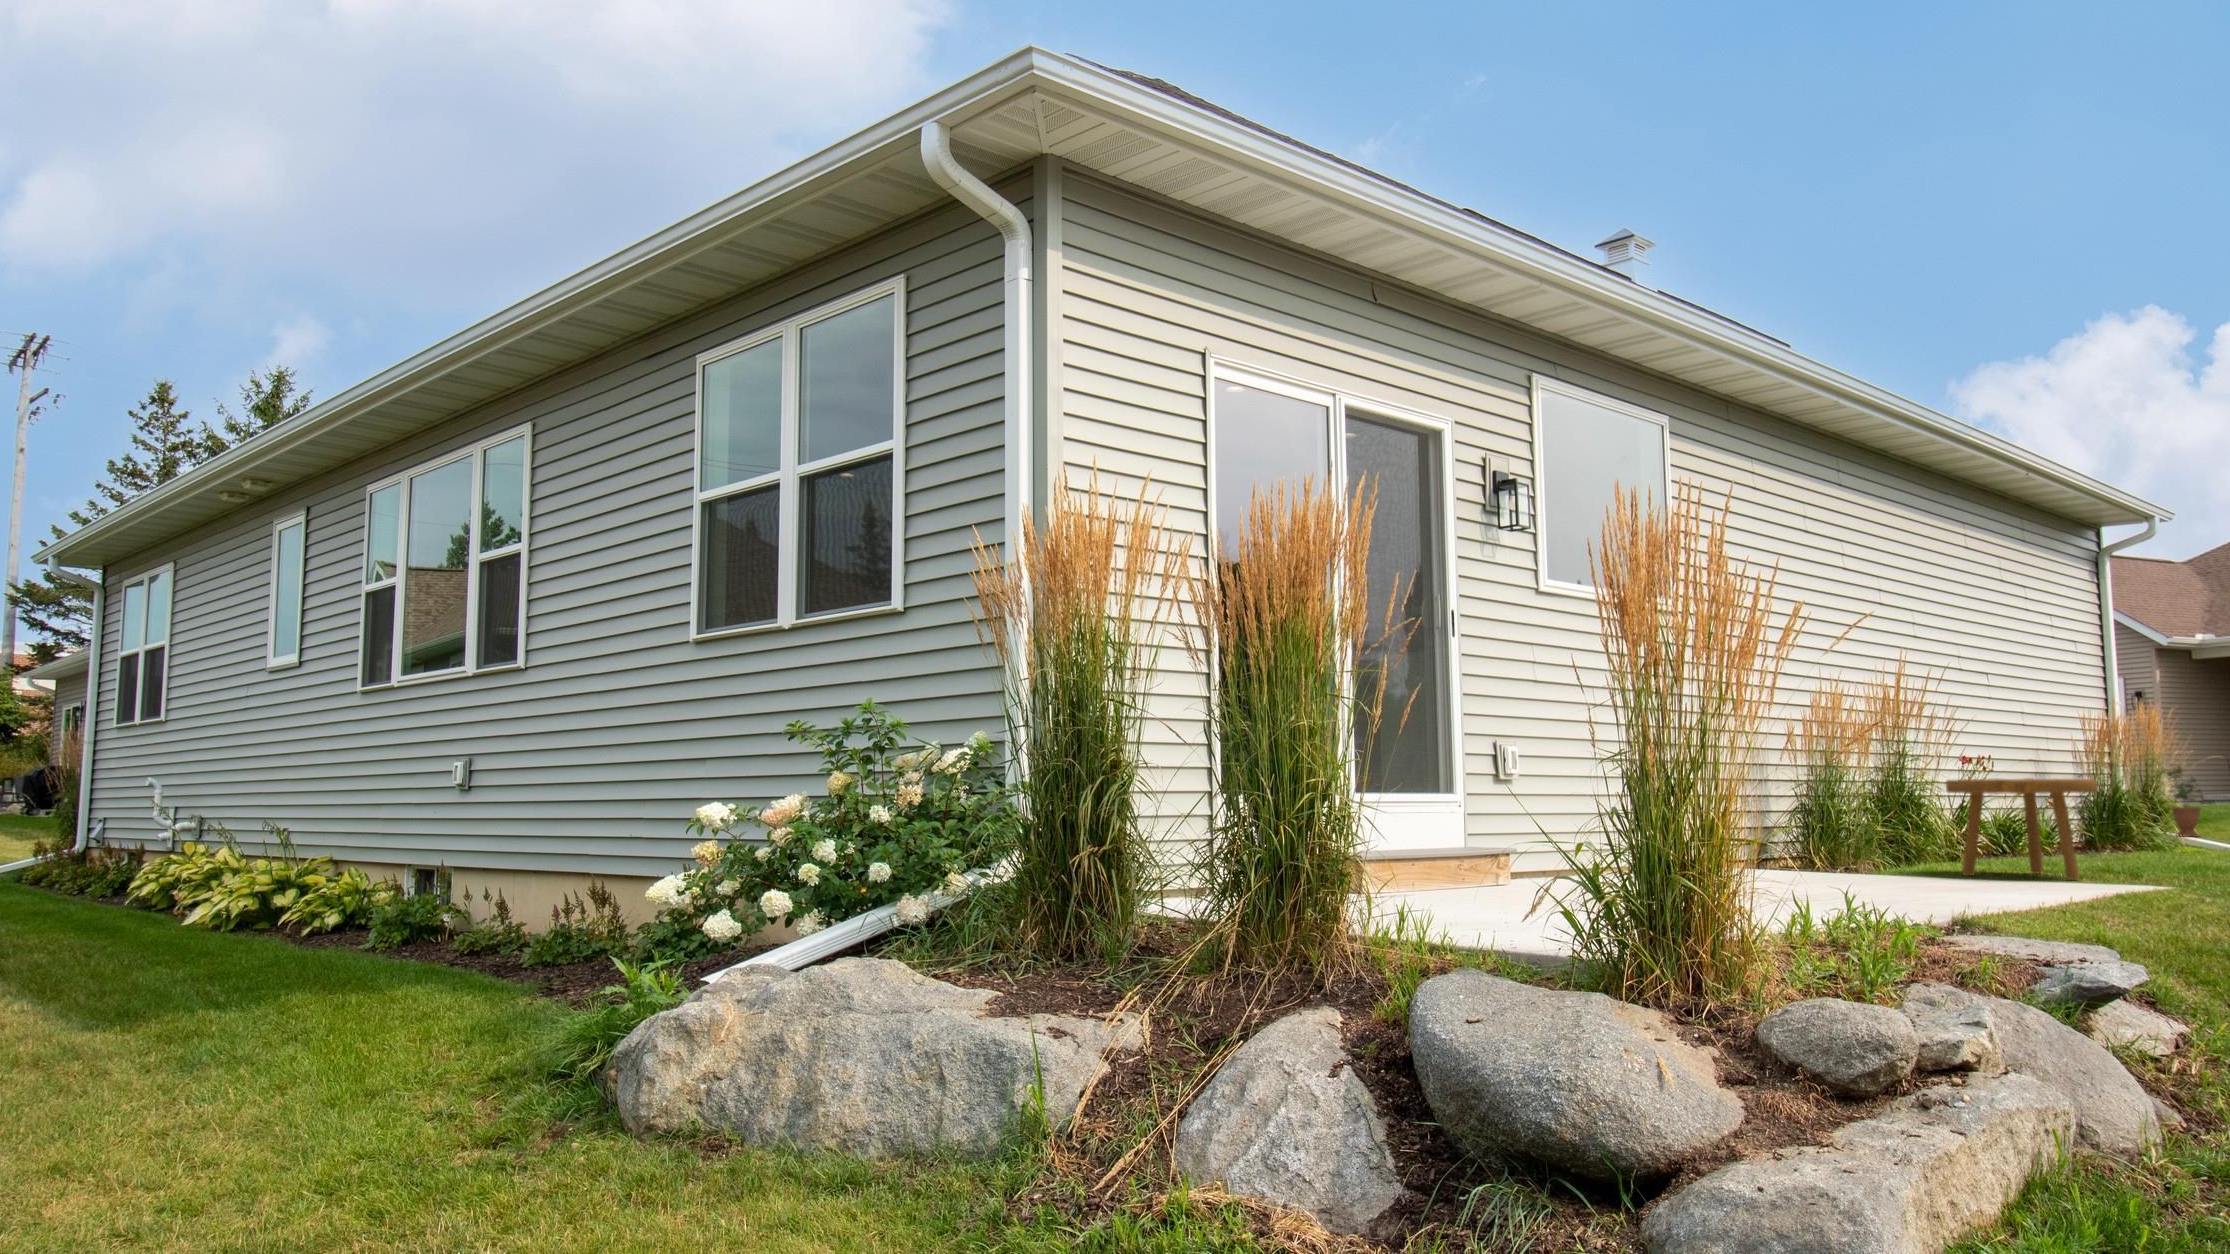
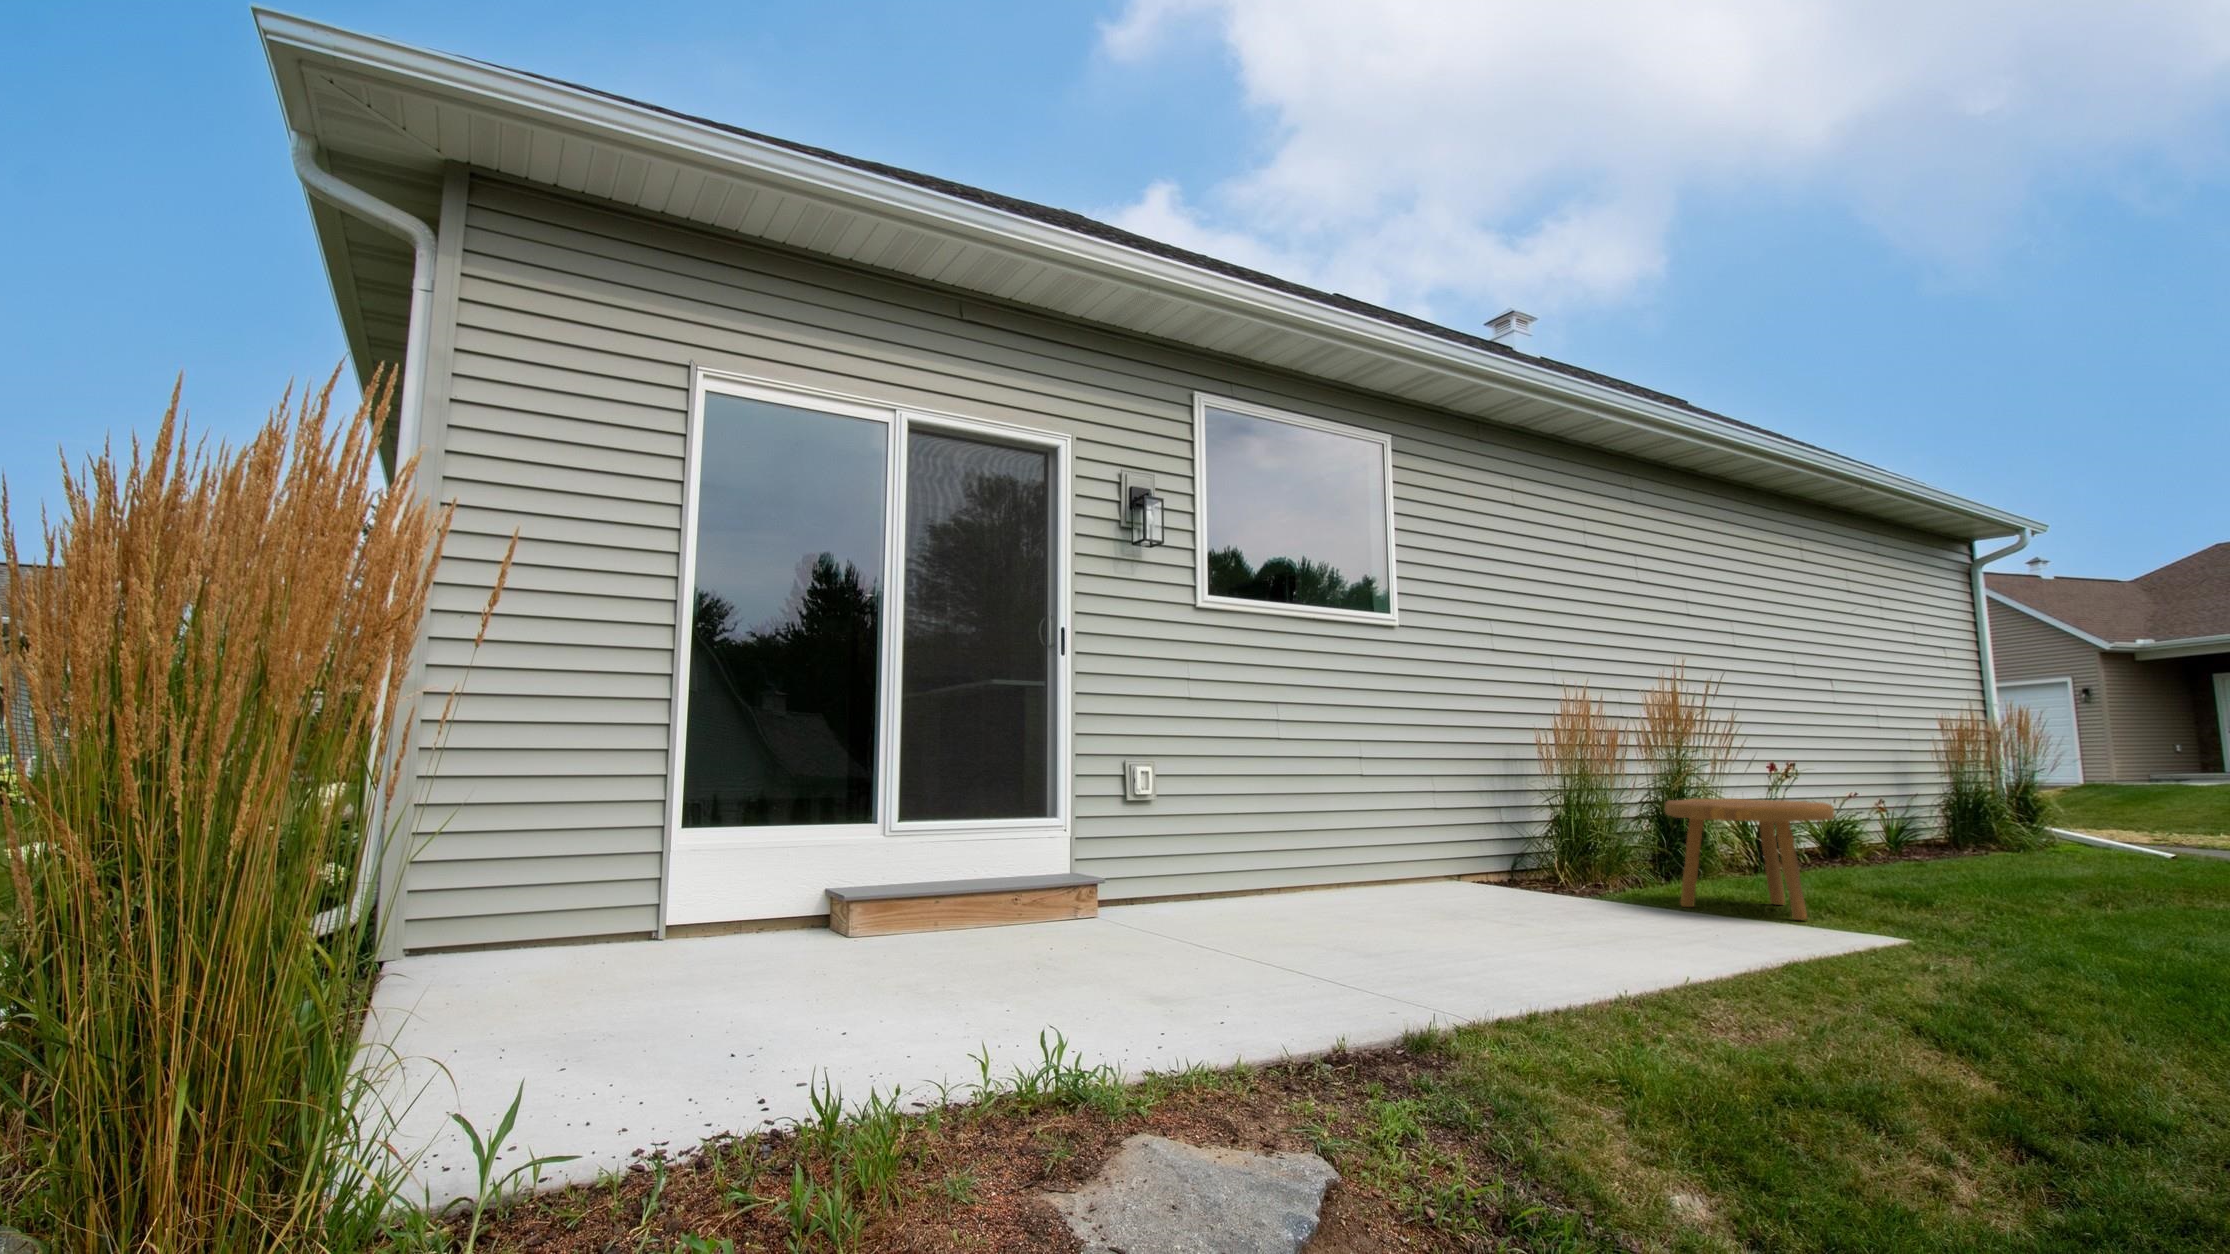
potted plant: present [2163,767,2202,837] -> none [2033,764,2079,837]

